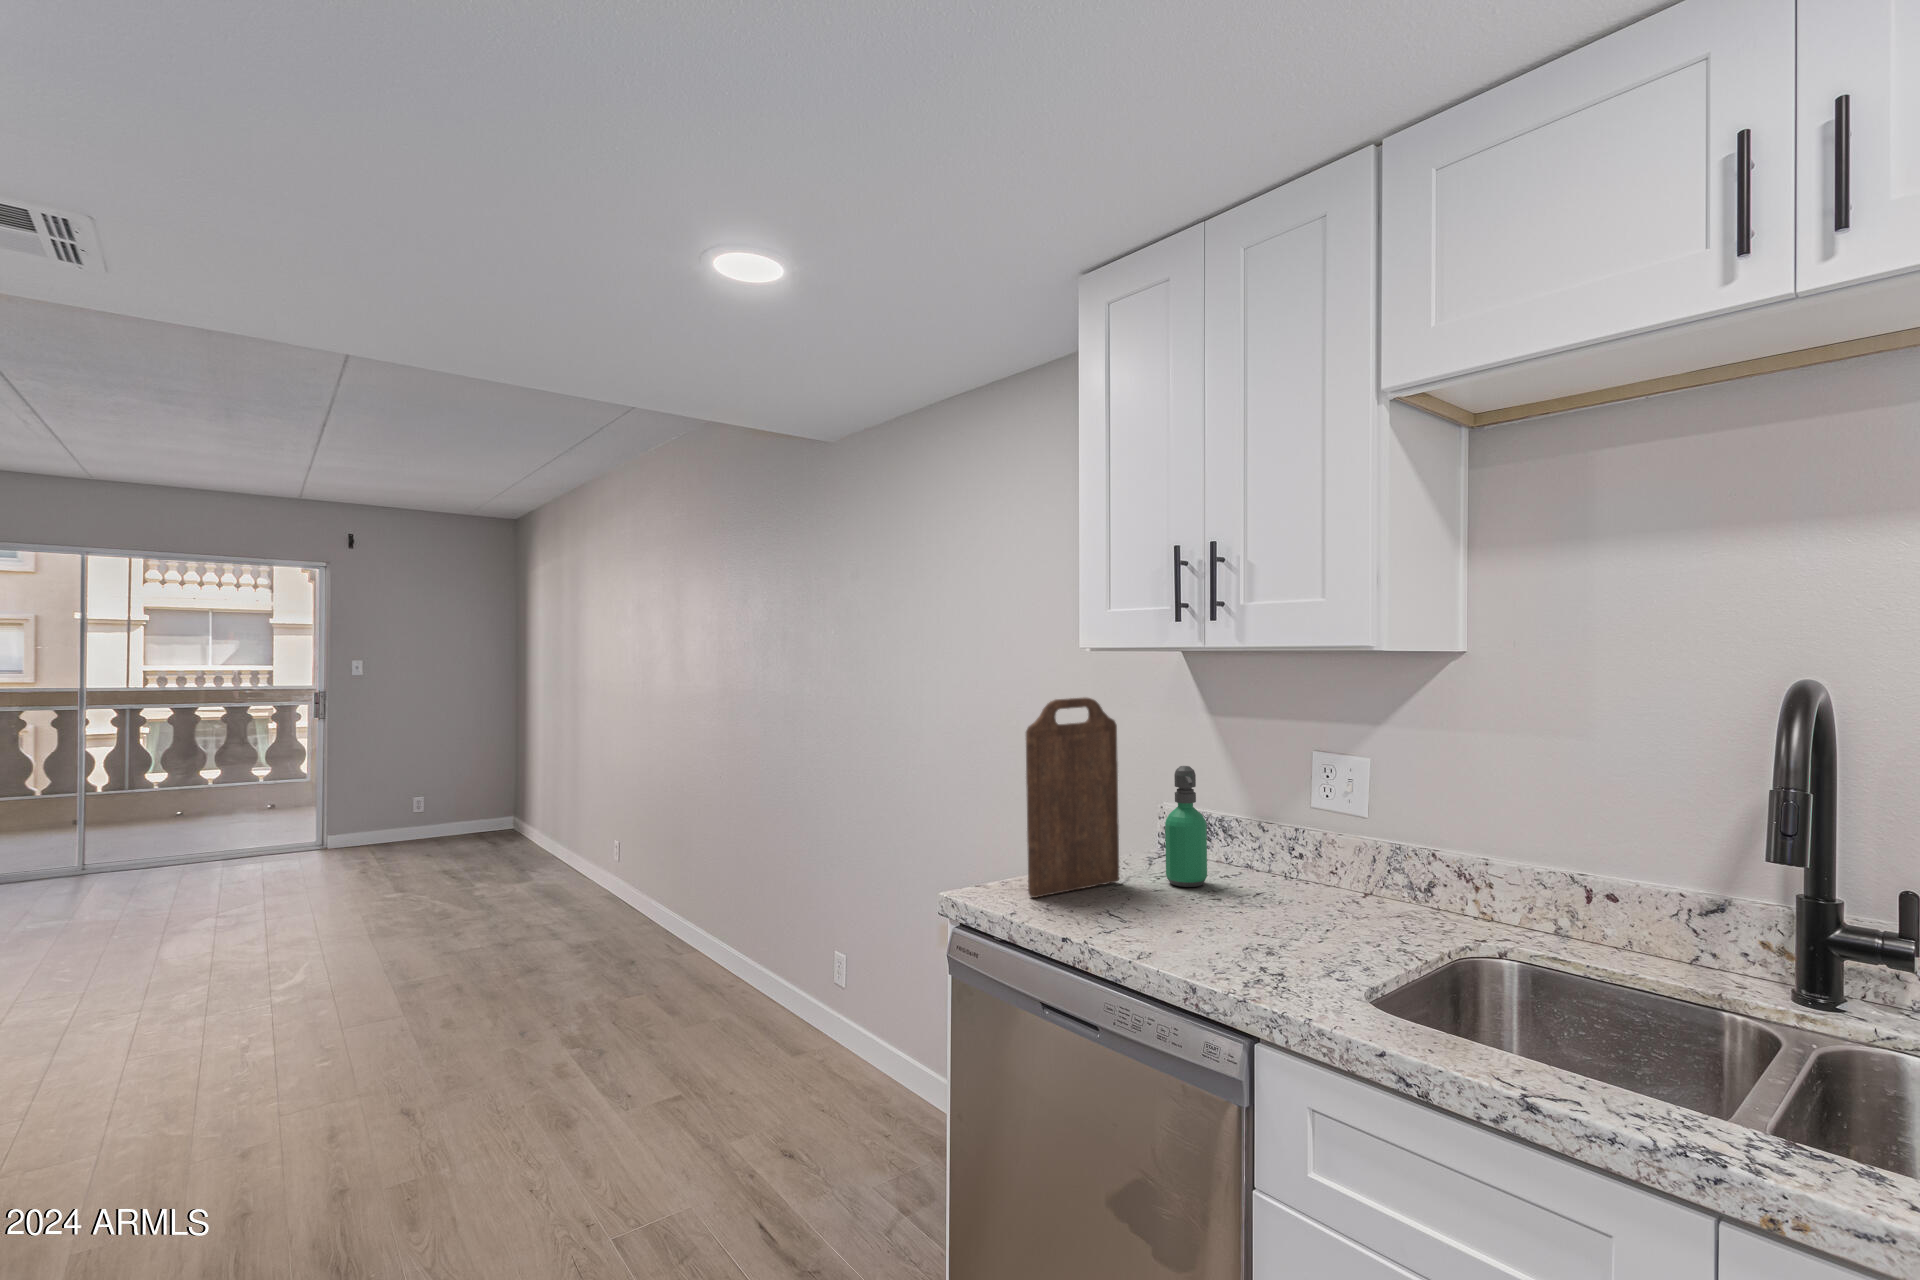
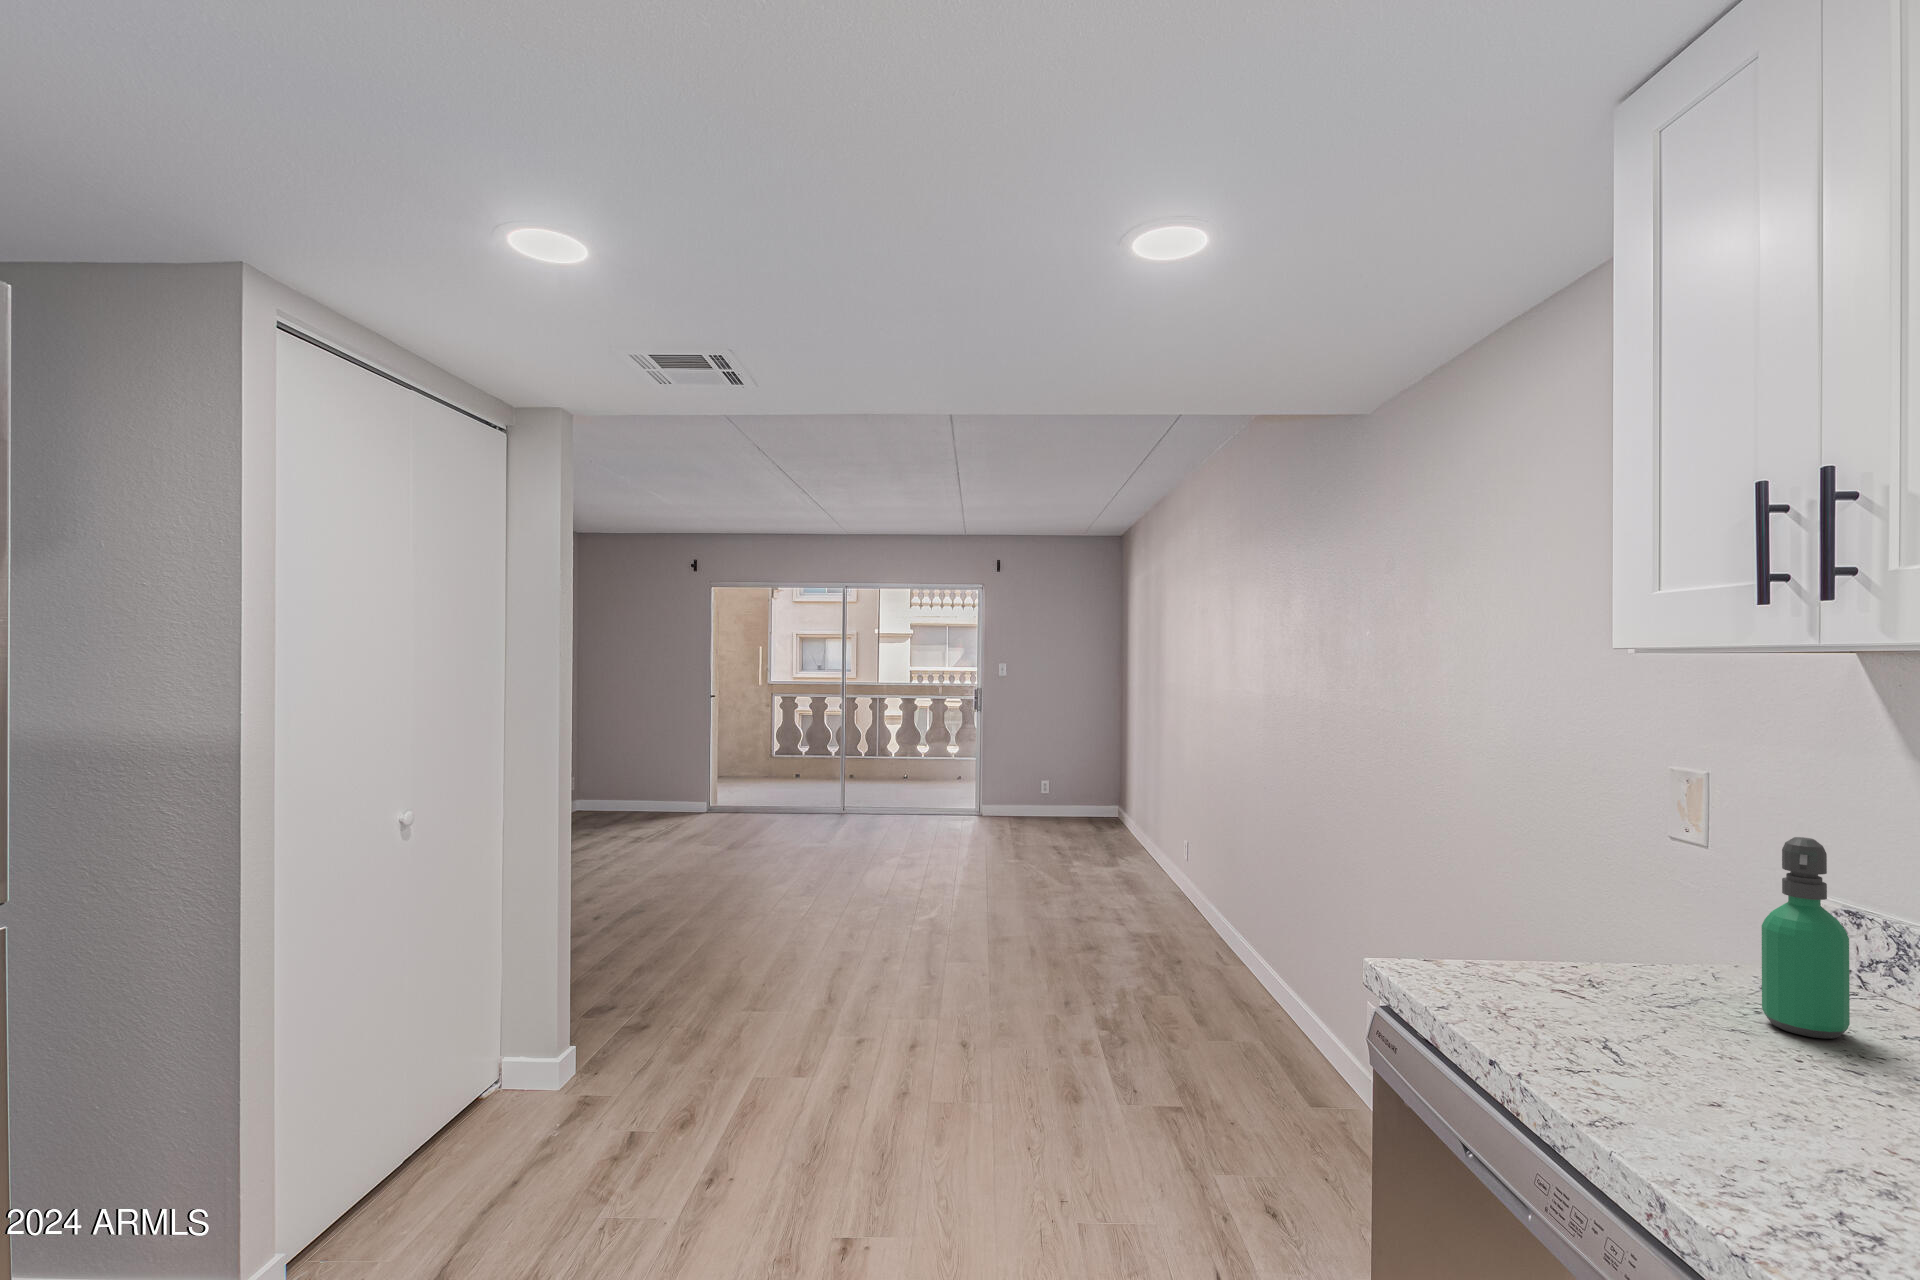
cutting board: present [1026,697,1119,898] -> none [1495,715,1671,998]

